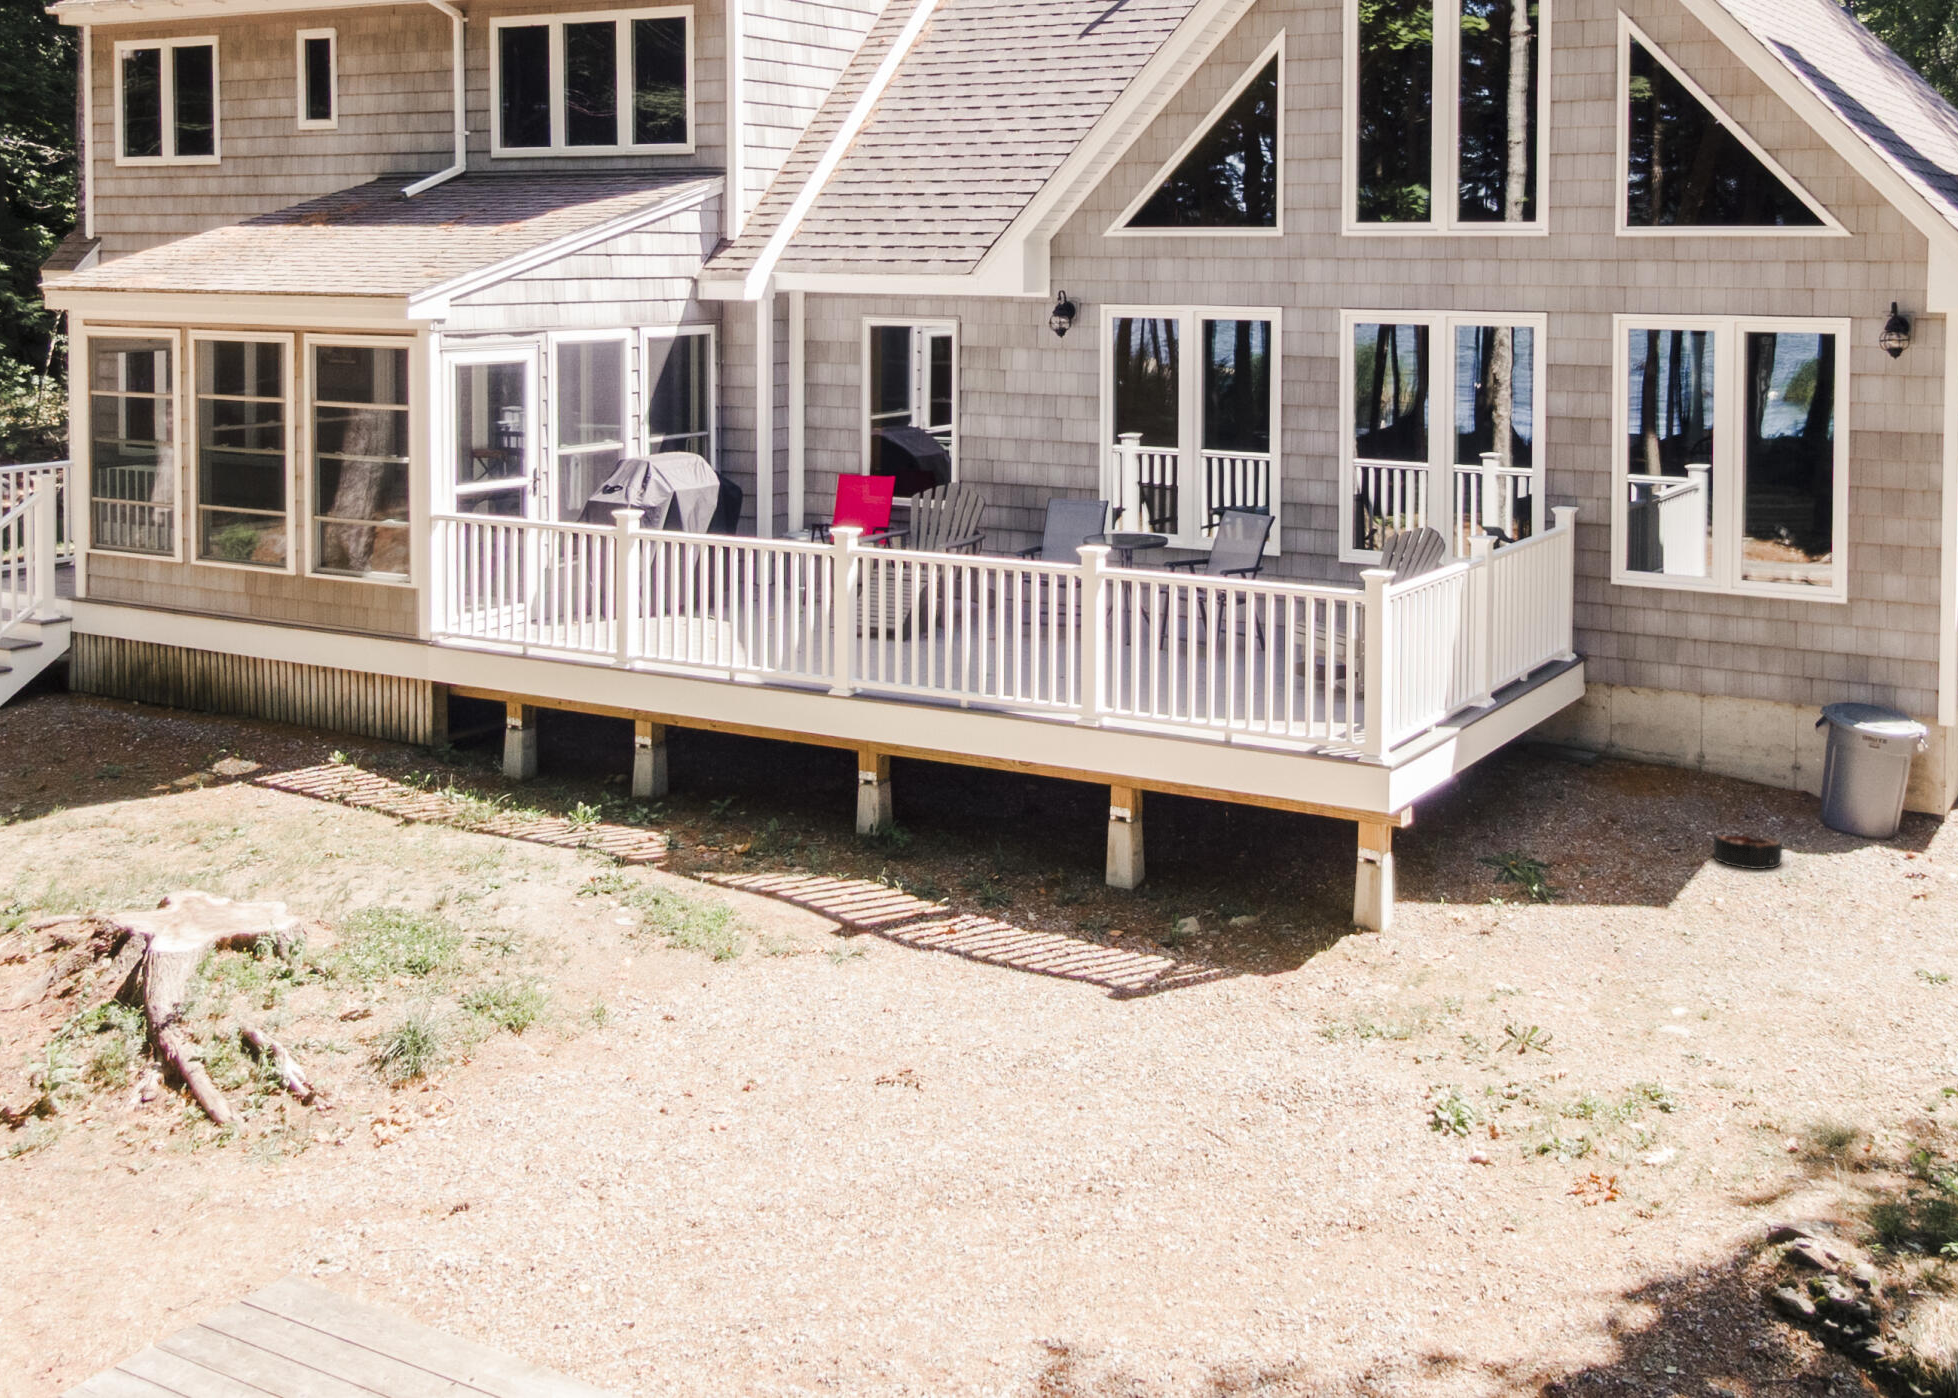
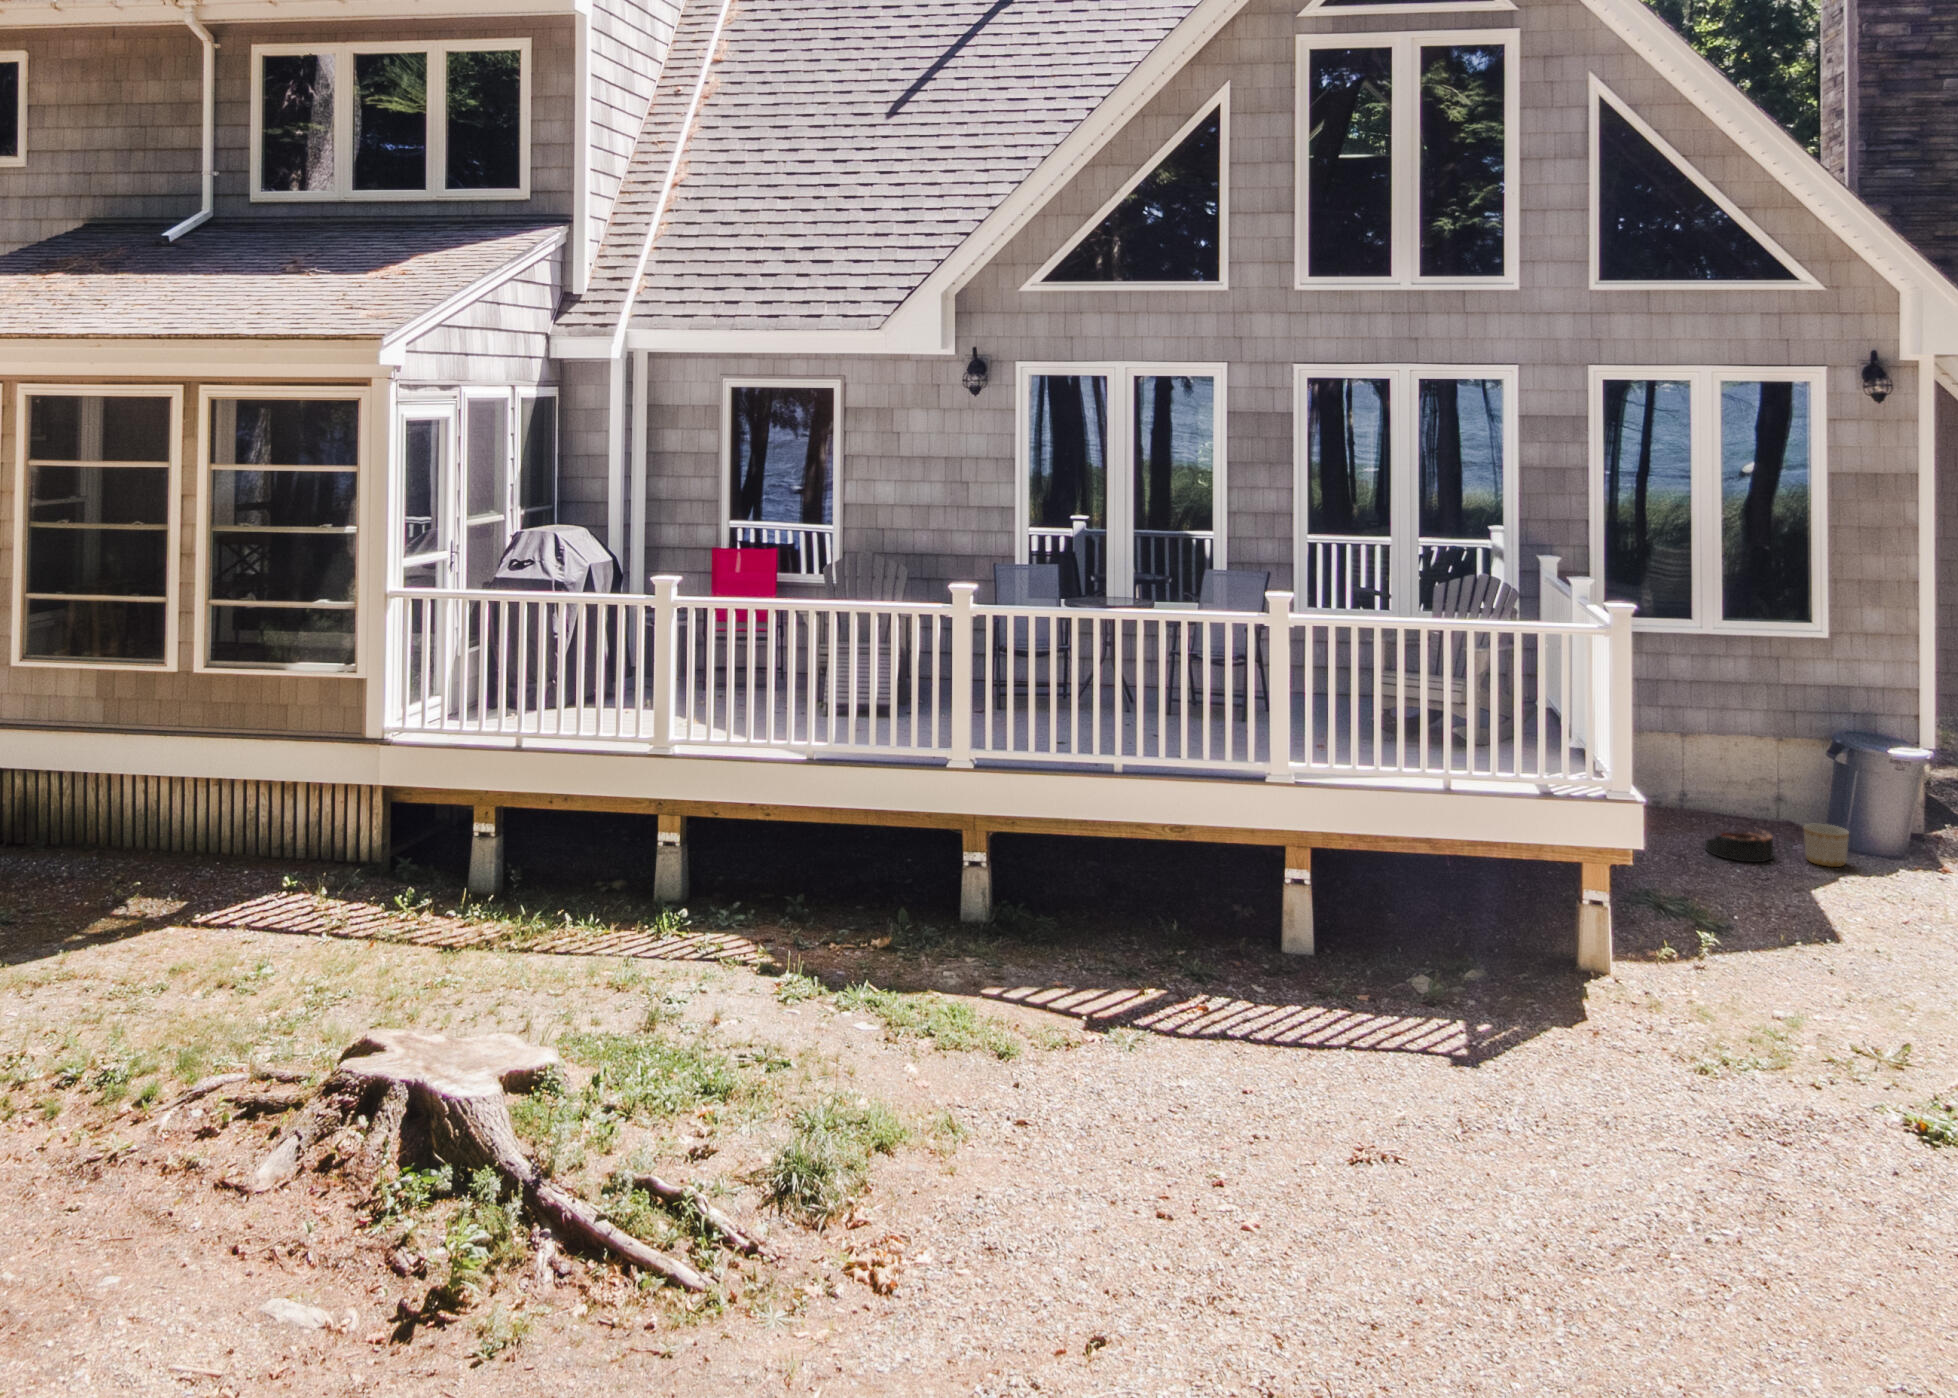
planter: none [1808,833,1854,881] -> present [1804,824,1849,867]

